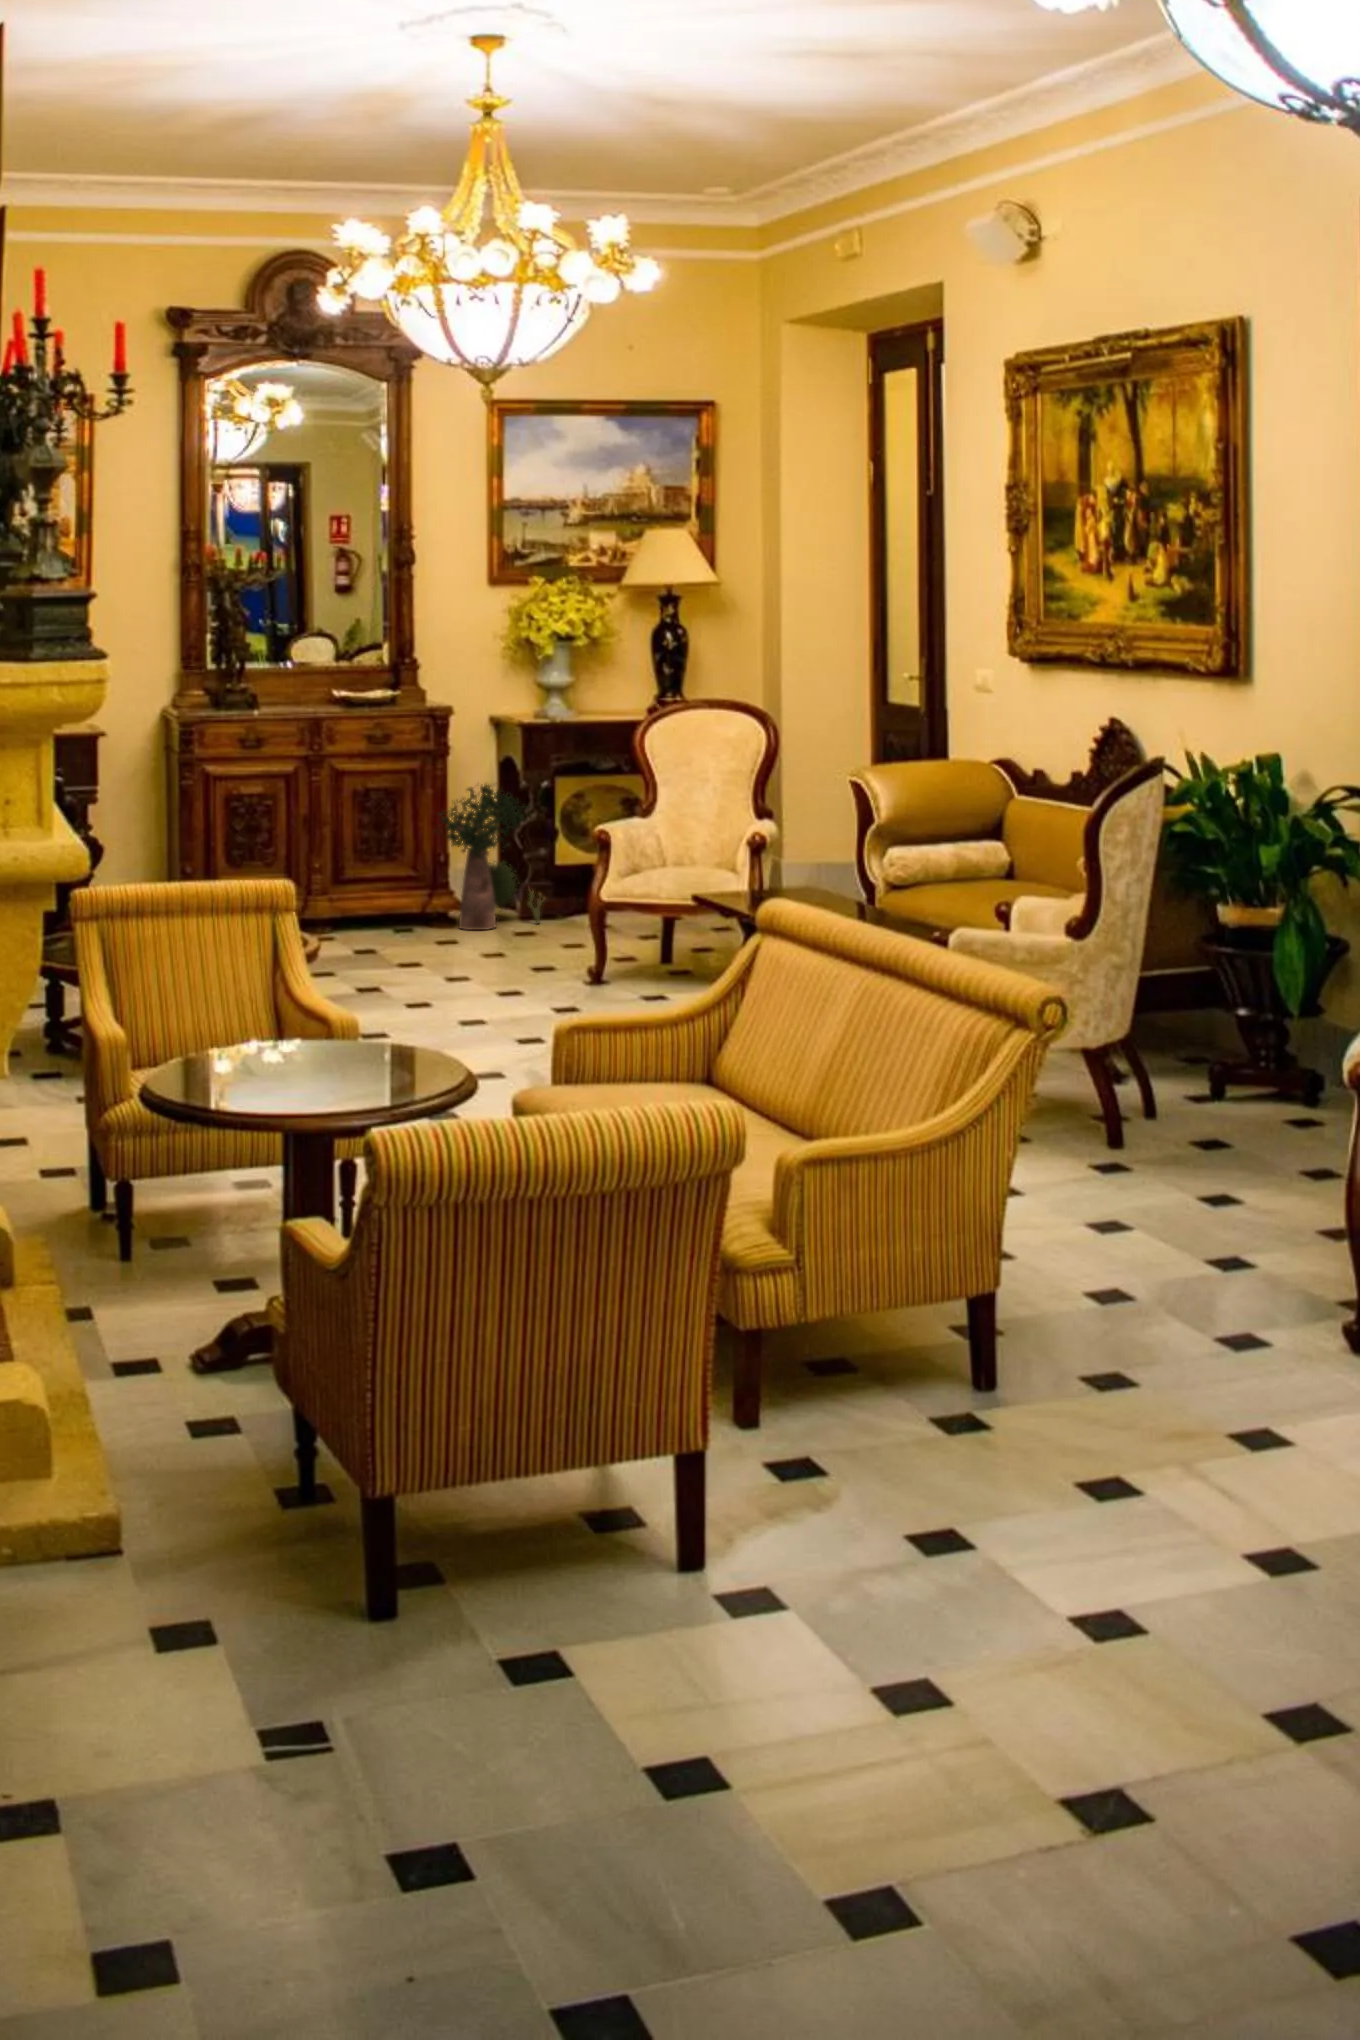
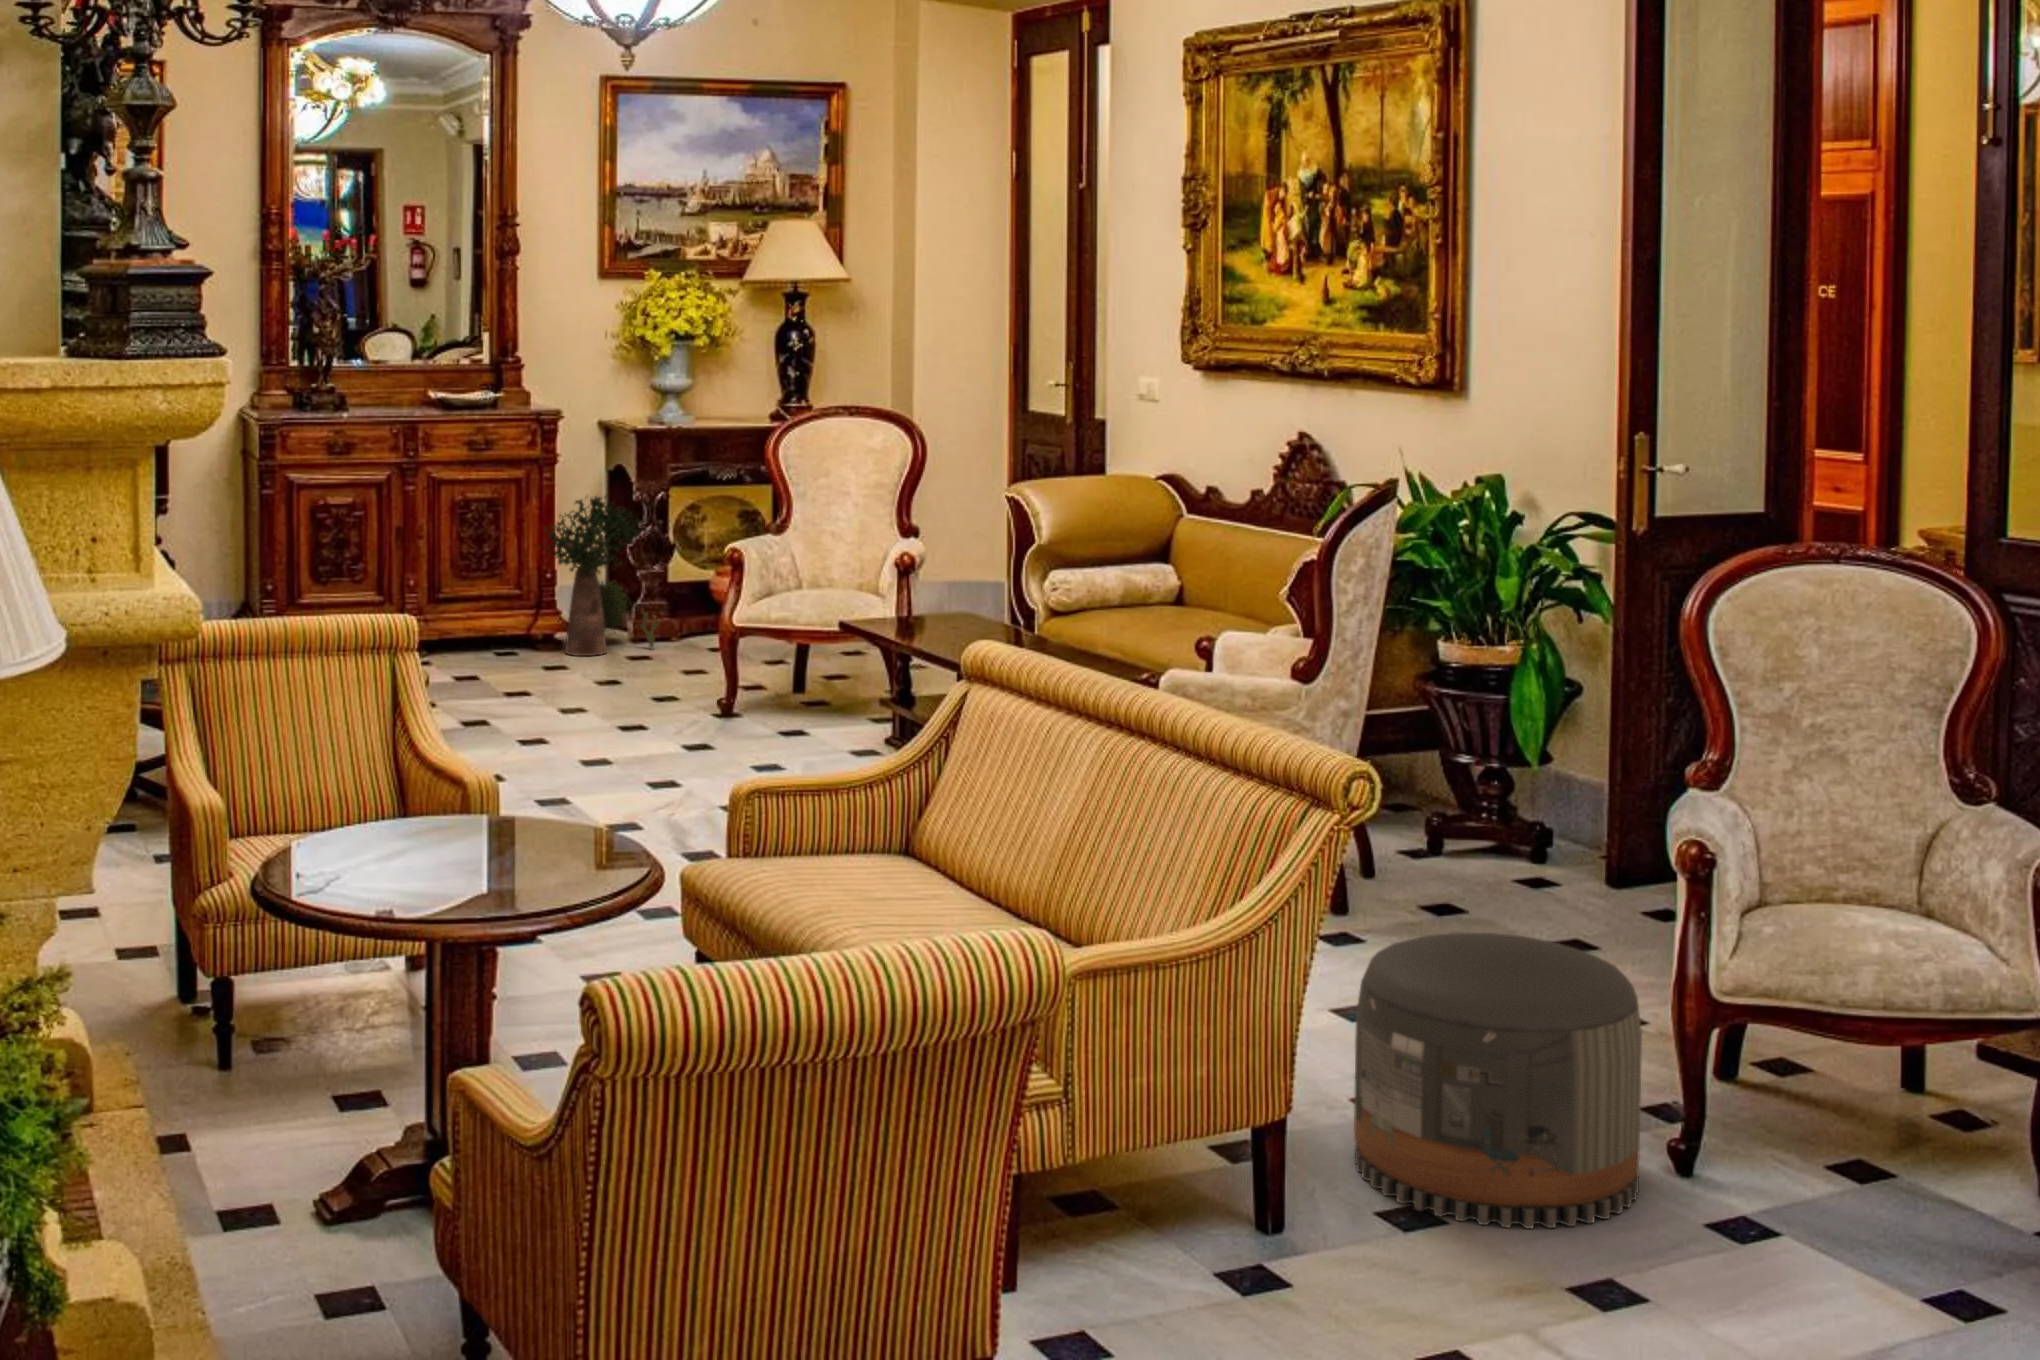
pouf: none [1074,1147,1322,1397] -> present [1354,932,1642,1228]

